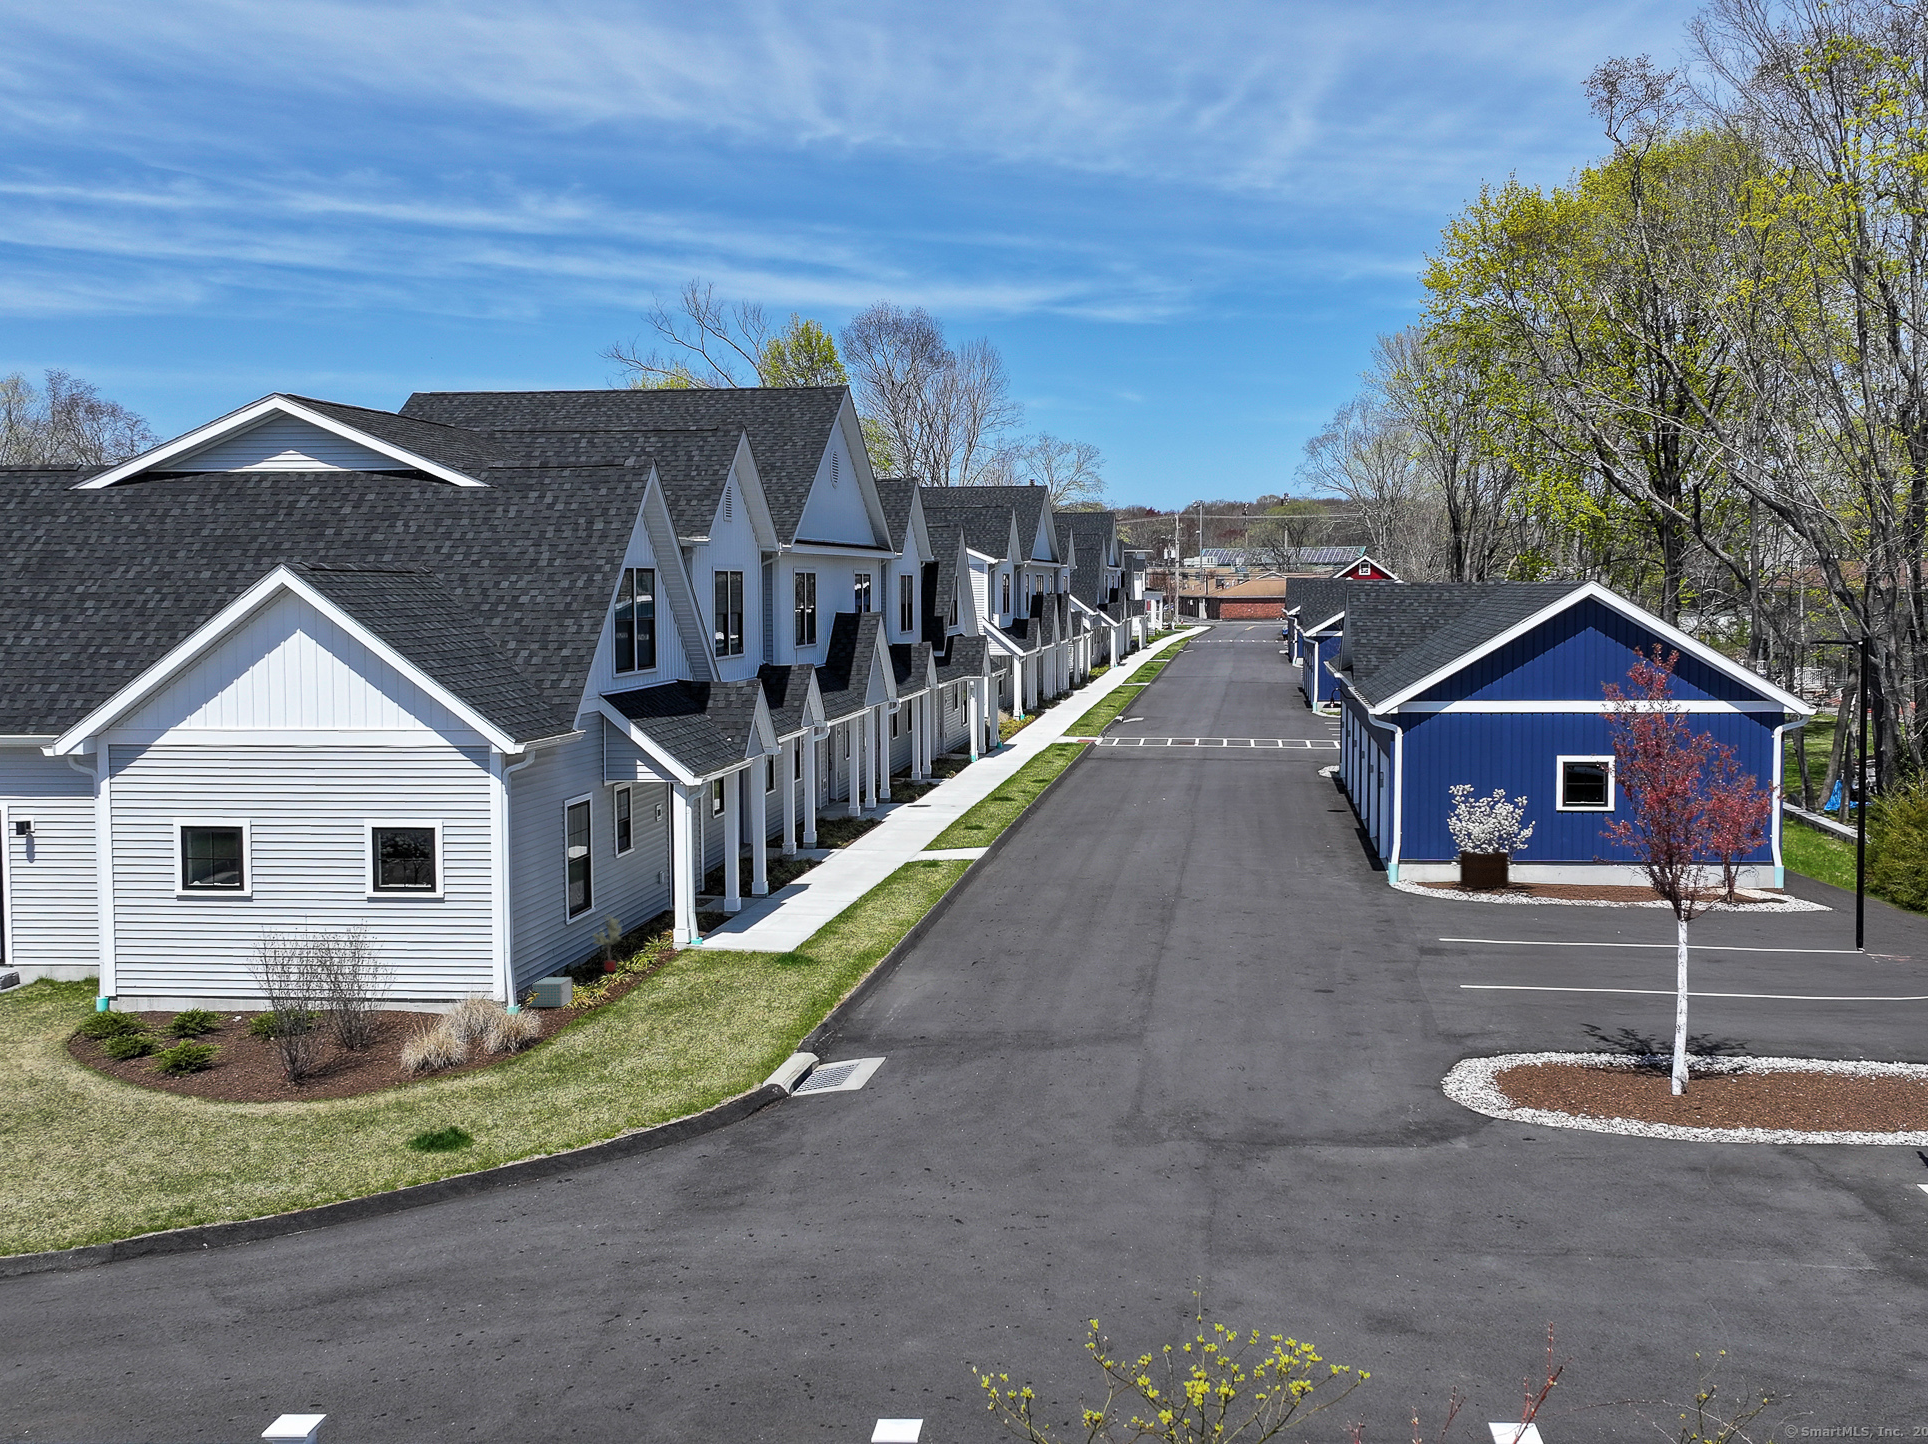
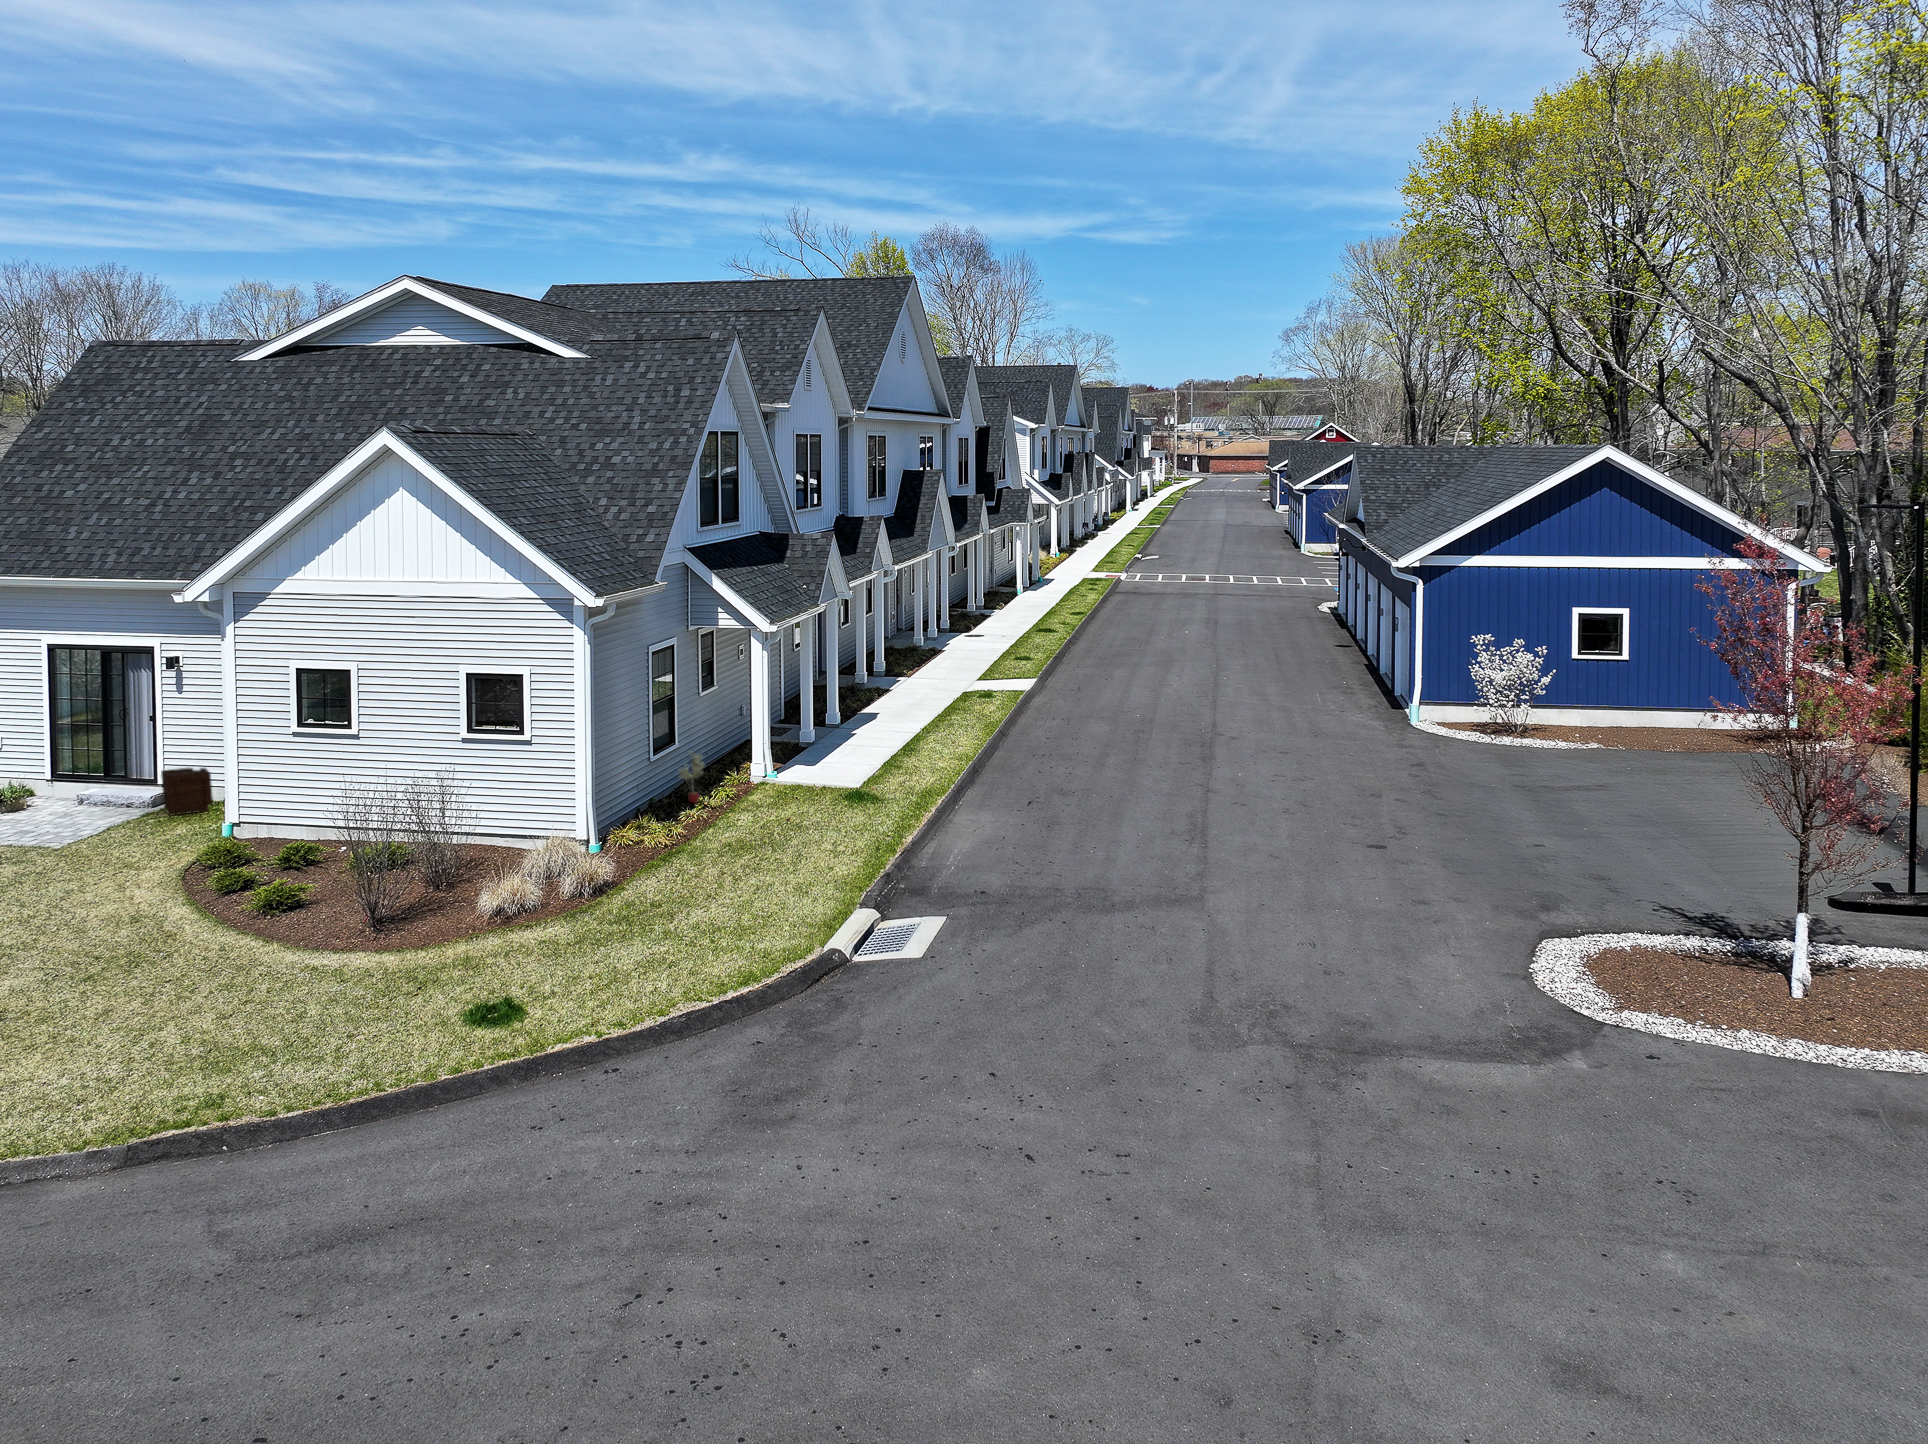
wooden crate: present [1460,850,1509,888] -> present [161,767,213,816]
storage box: present [530,977,573,1007] -> none [615,813,655,842]

